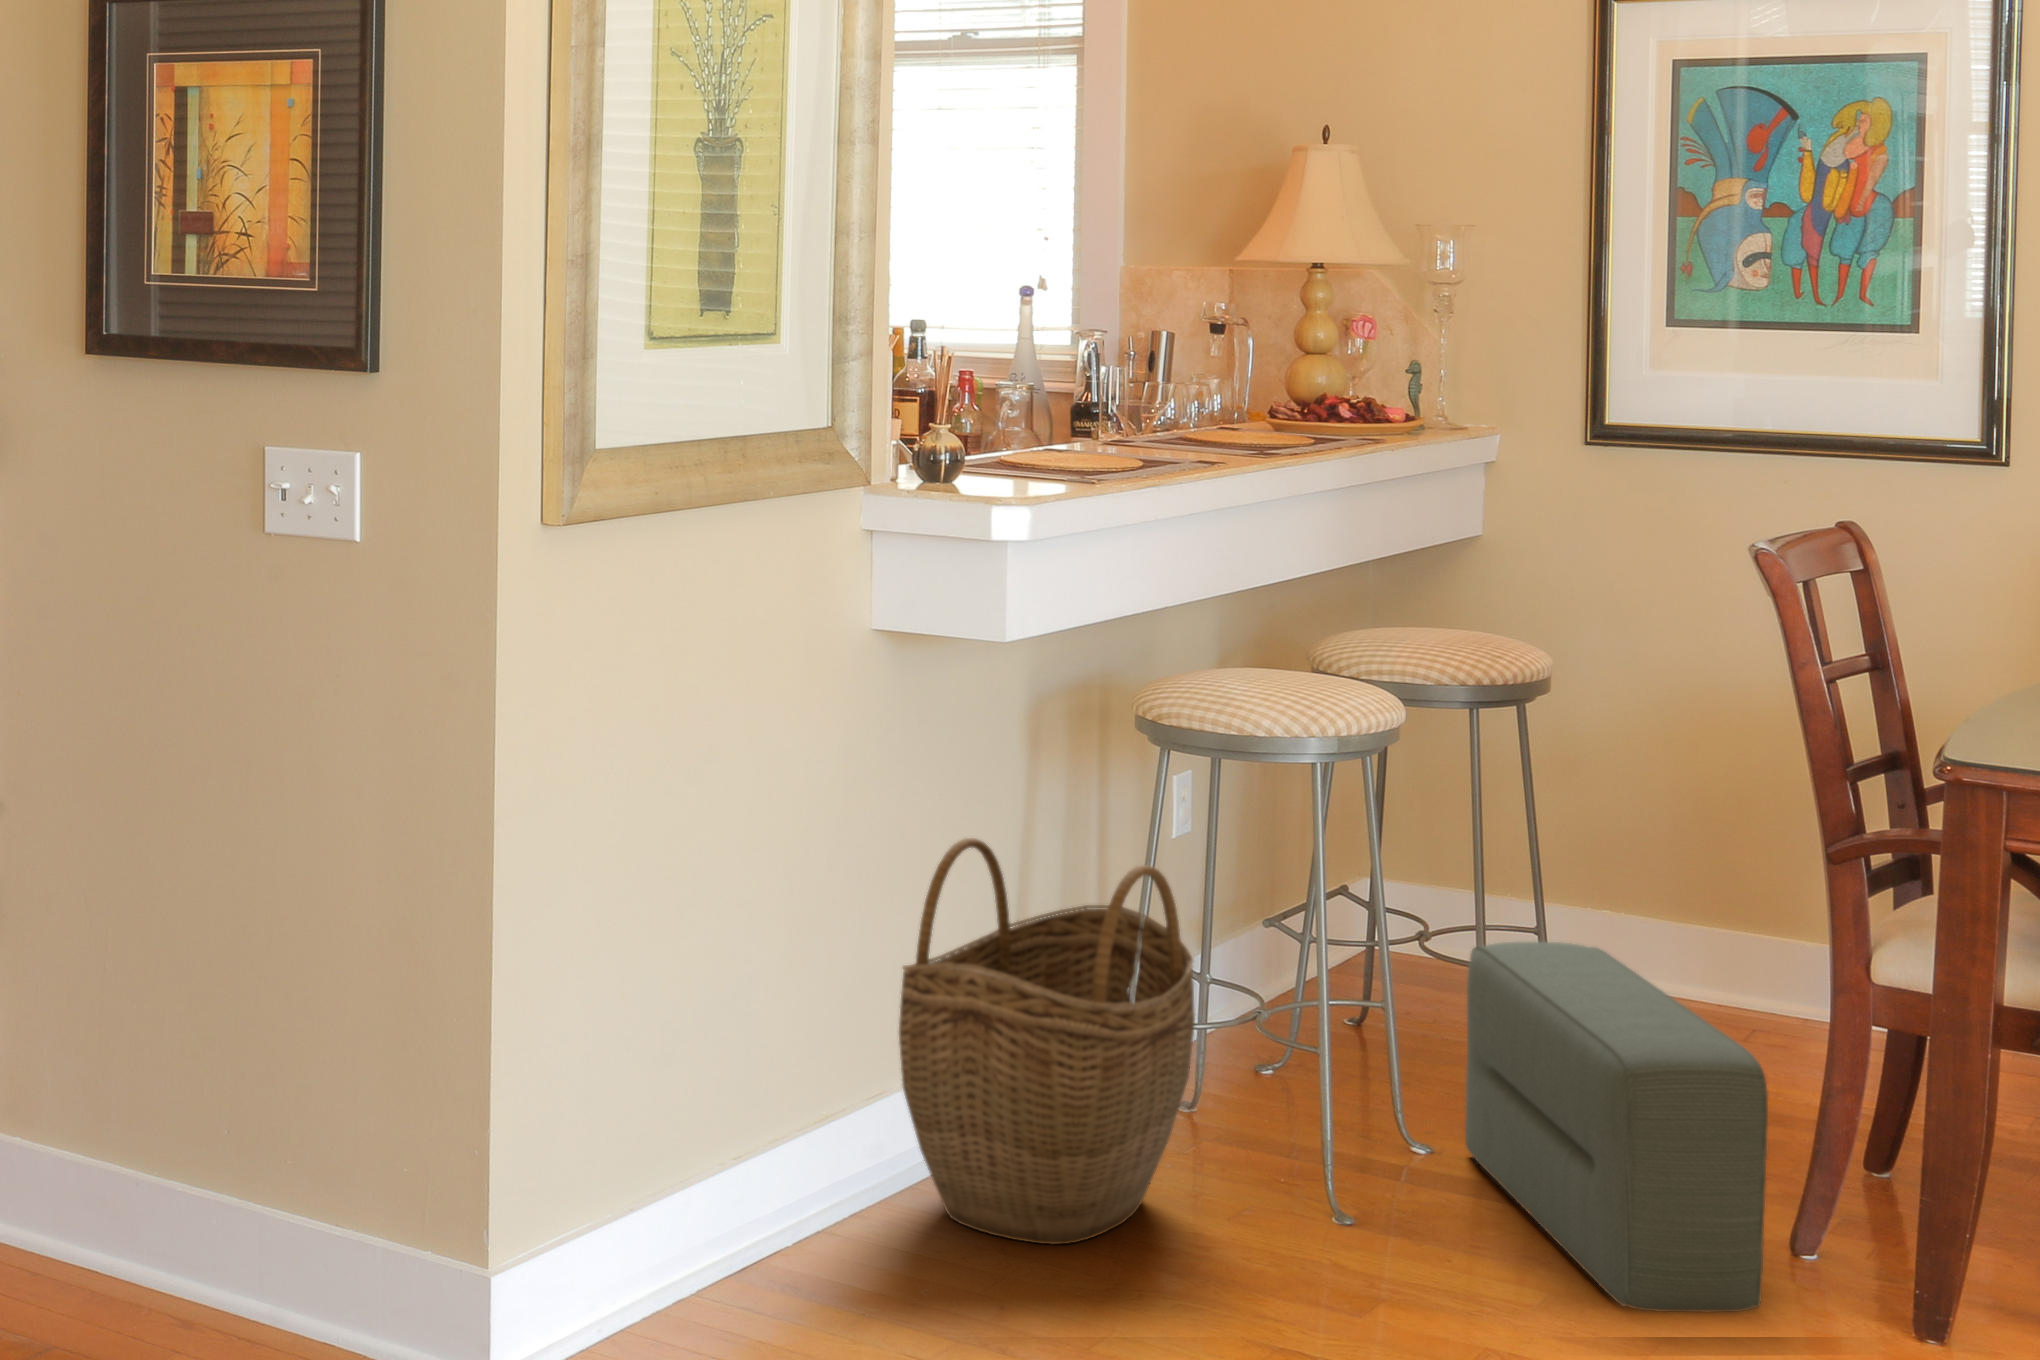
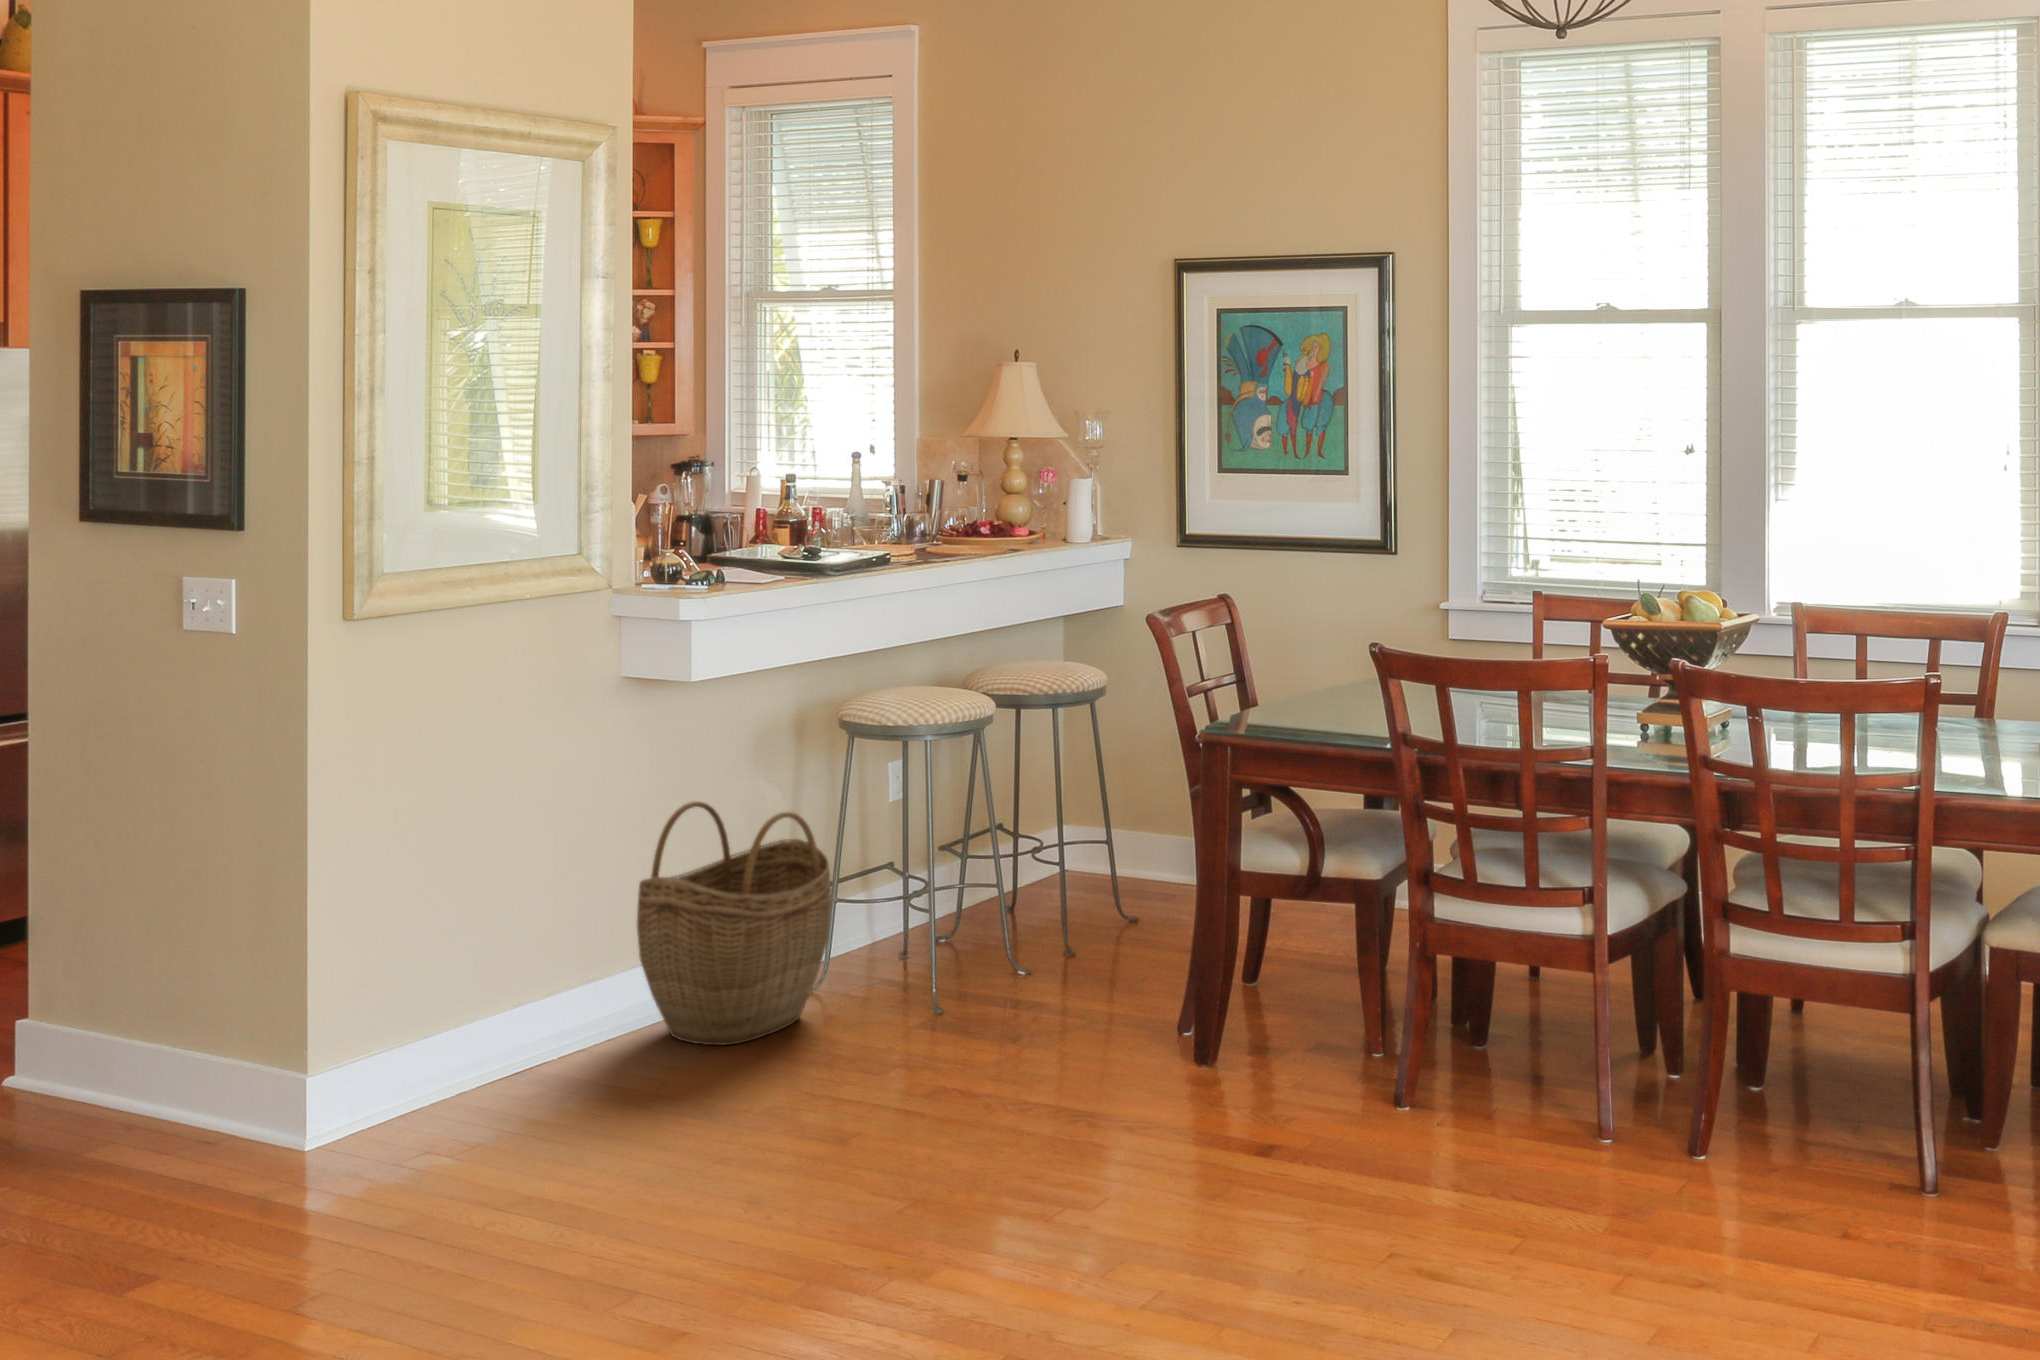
pouf: present [1465,942,1768,1312] -> none [1020,849,1121,1056]

